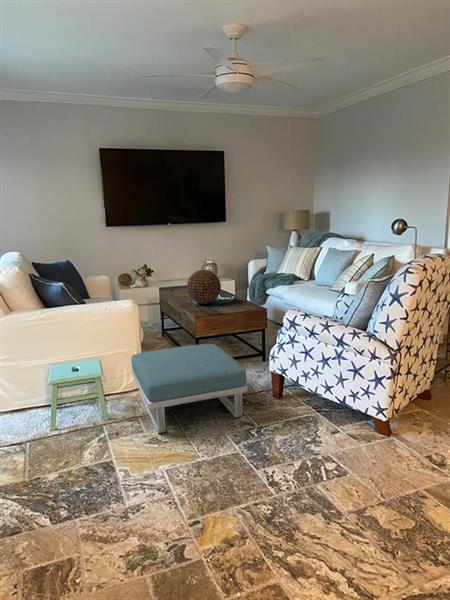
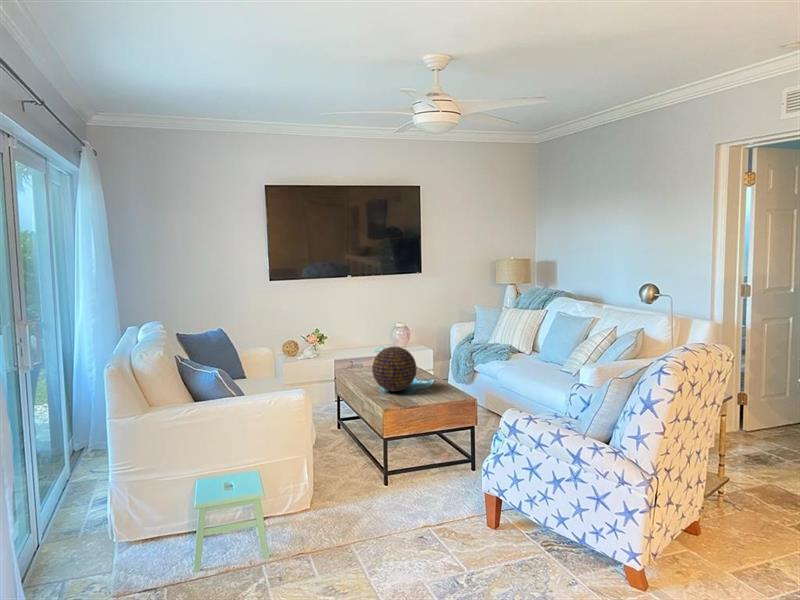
footstool: present [131,344,248,433] -> none [300,450,454,579]

